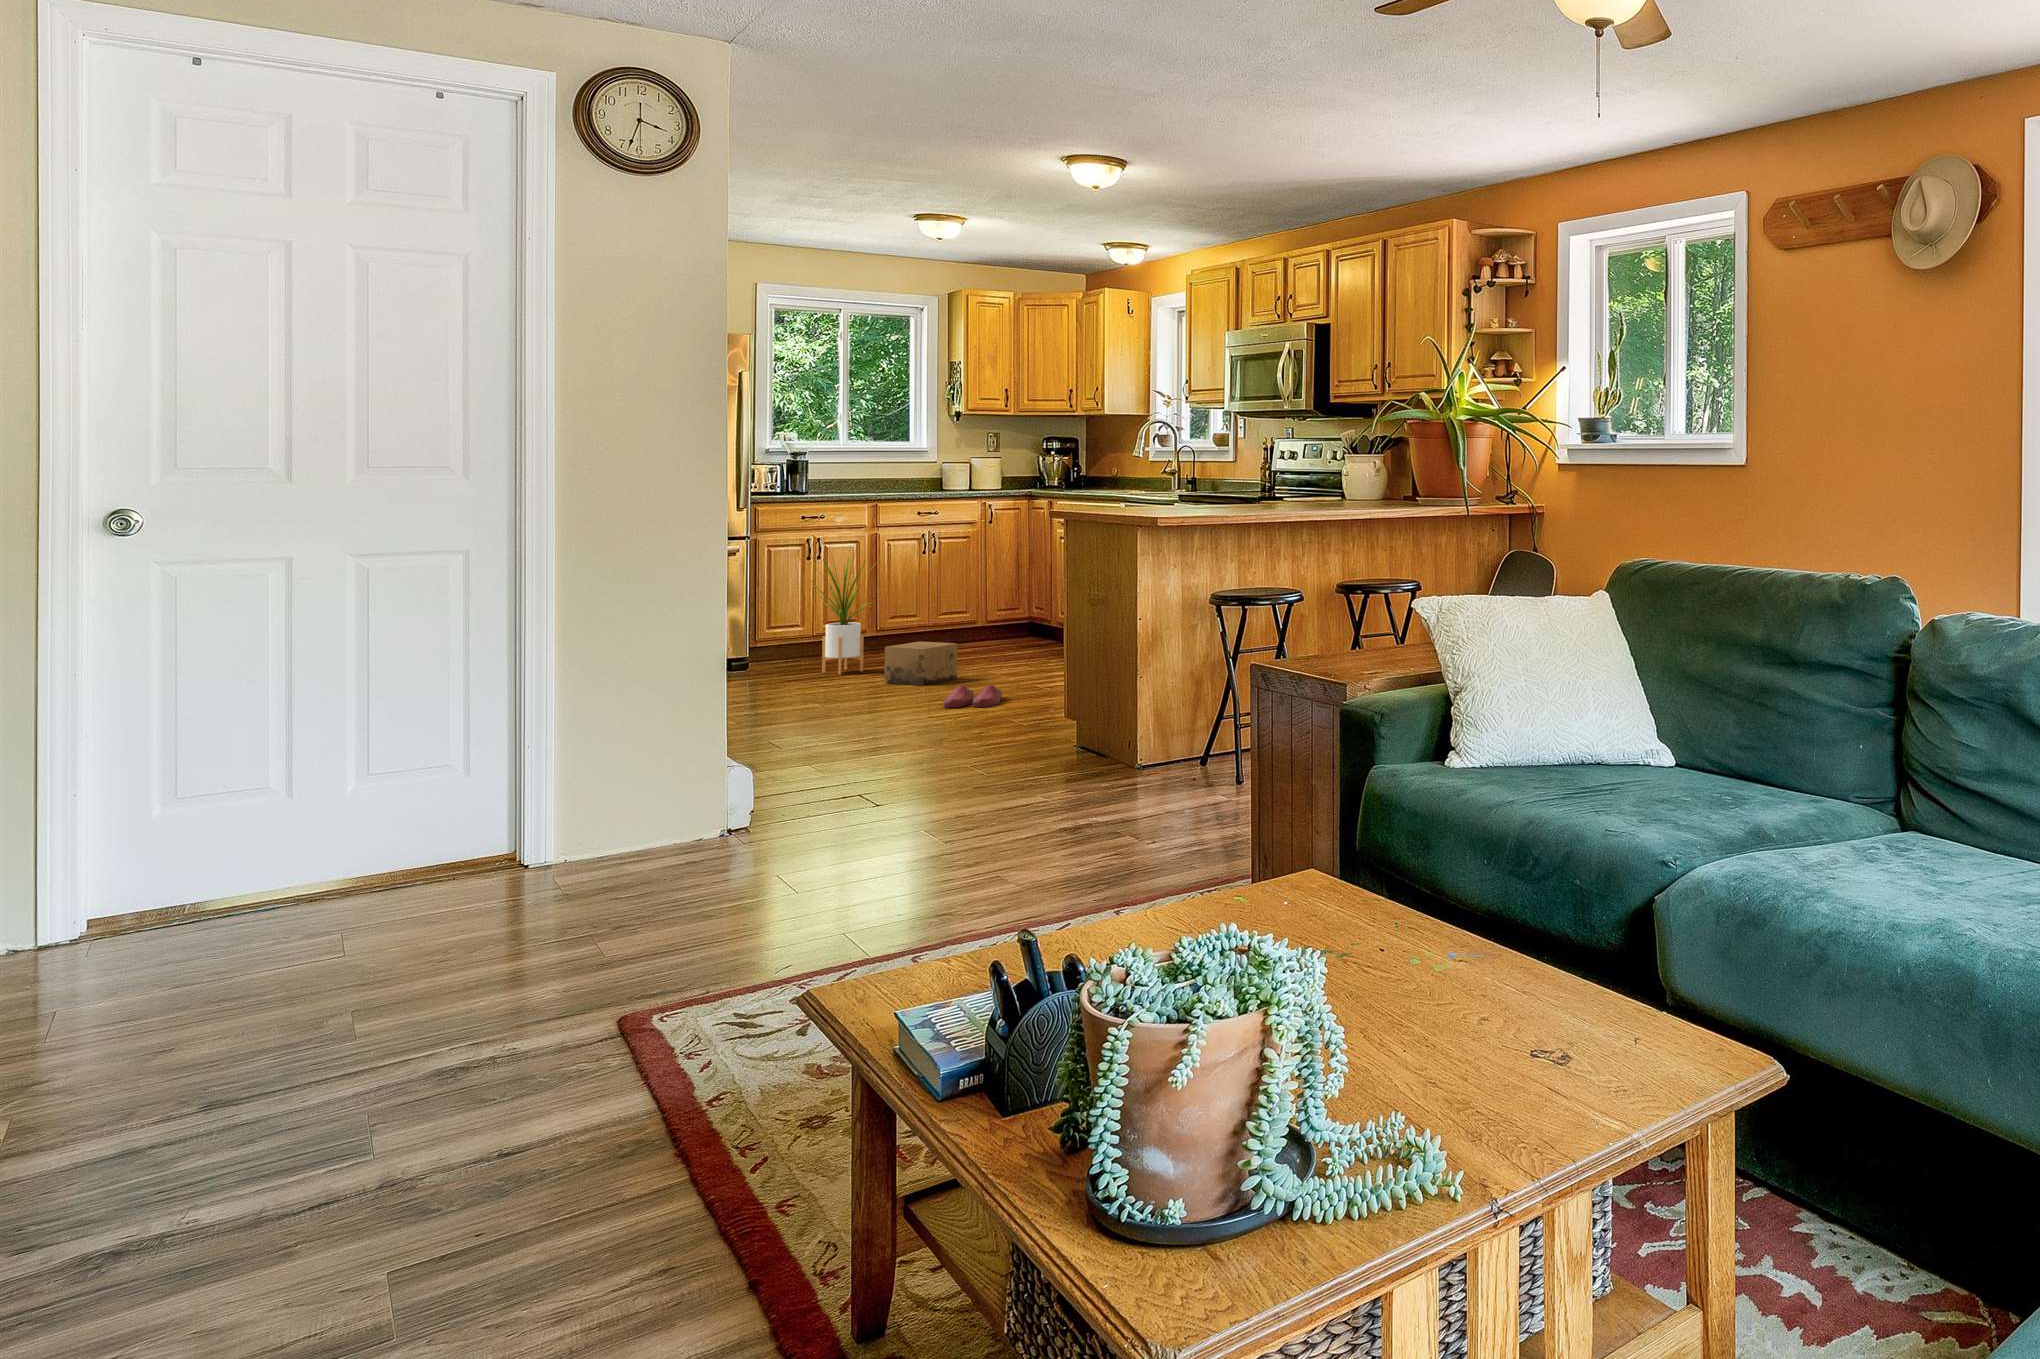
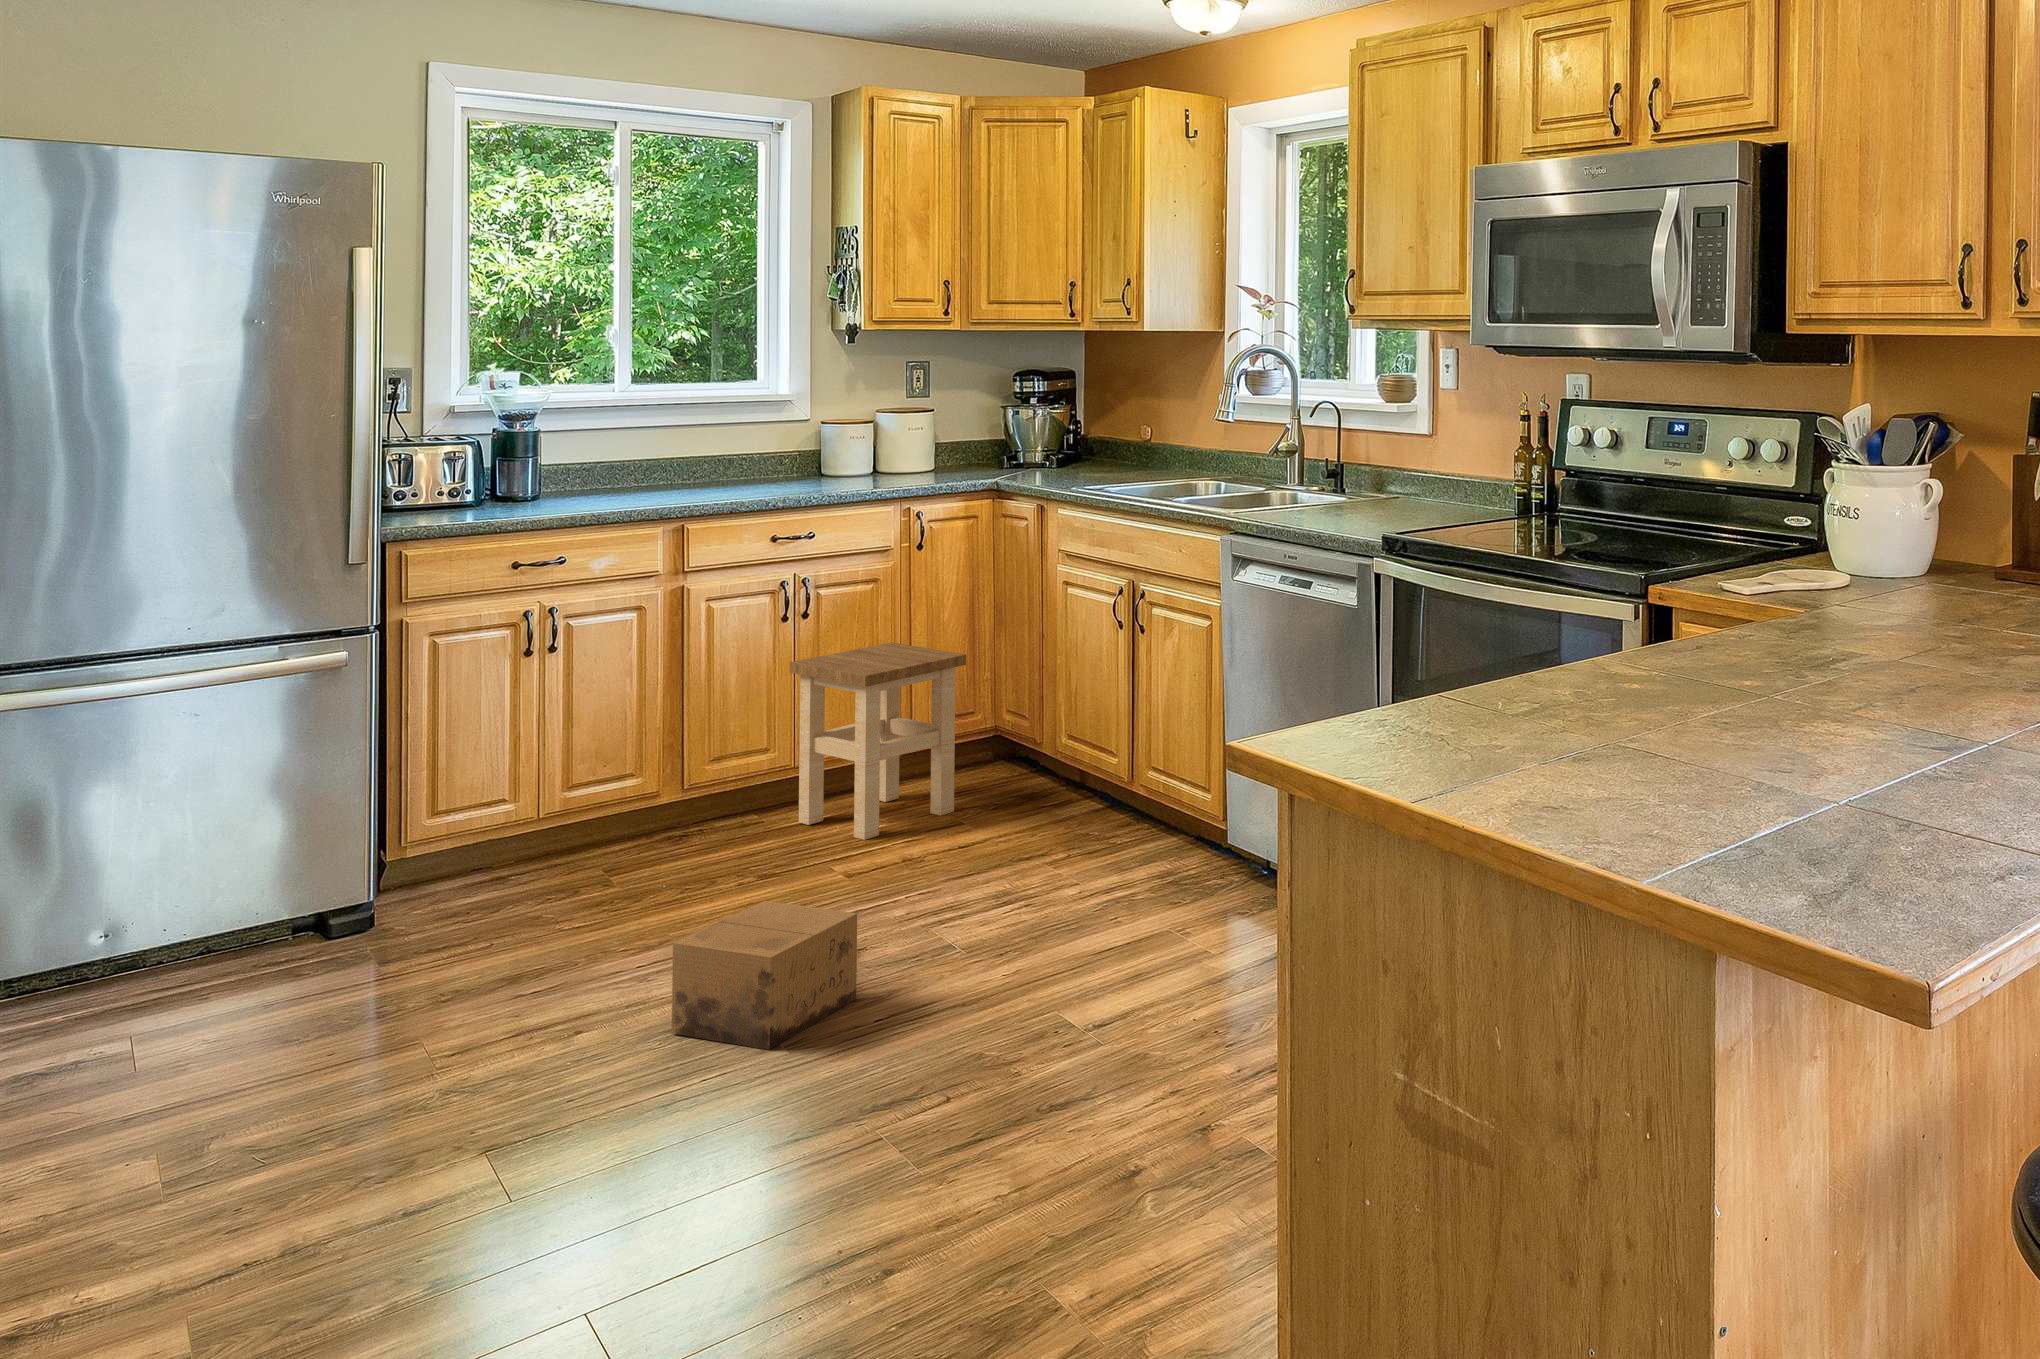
house plant: present [812,551,873,674] -> none [491,653,676,970]
stool: none [927,569,1012,653] -> present [790,643,966,840]
slippers: present [943,685,1002,708] -> none [821,1132,987,1261]

